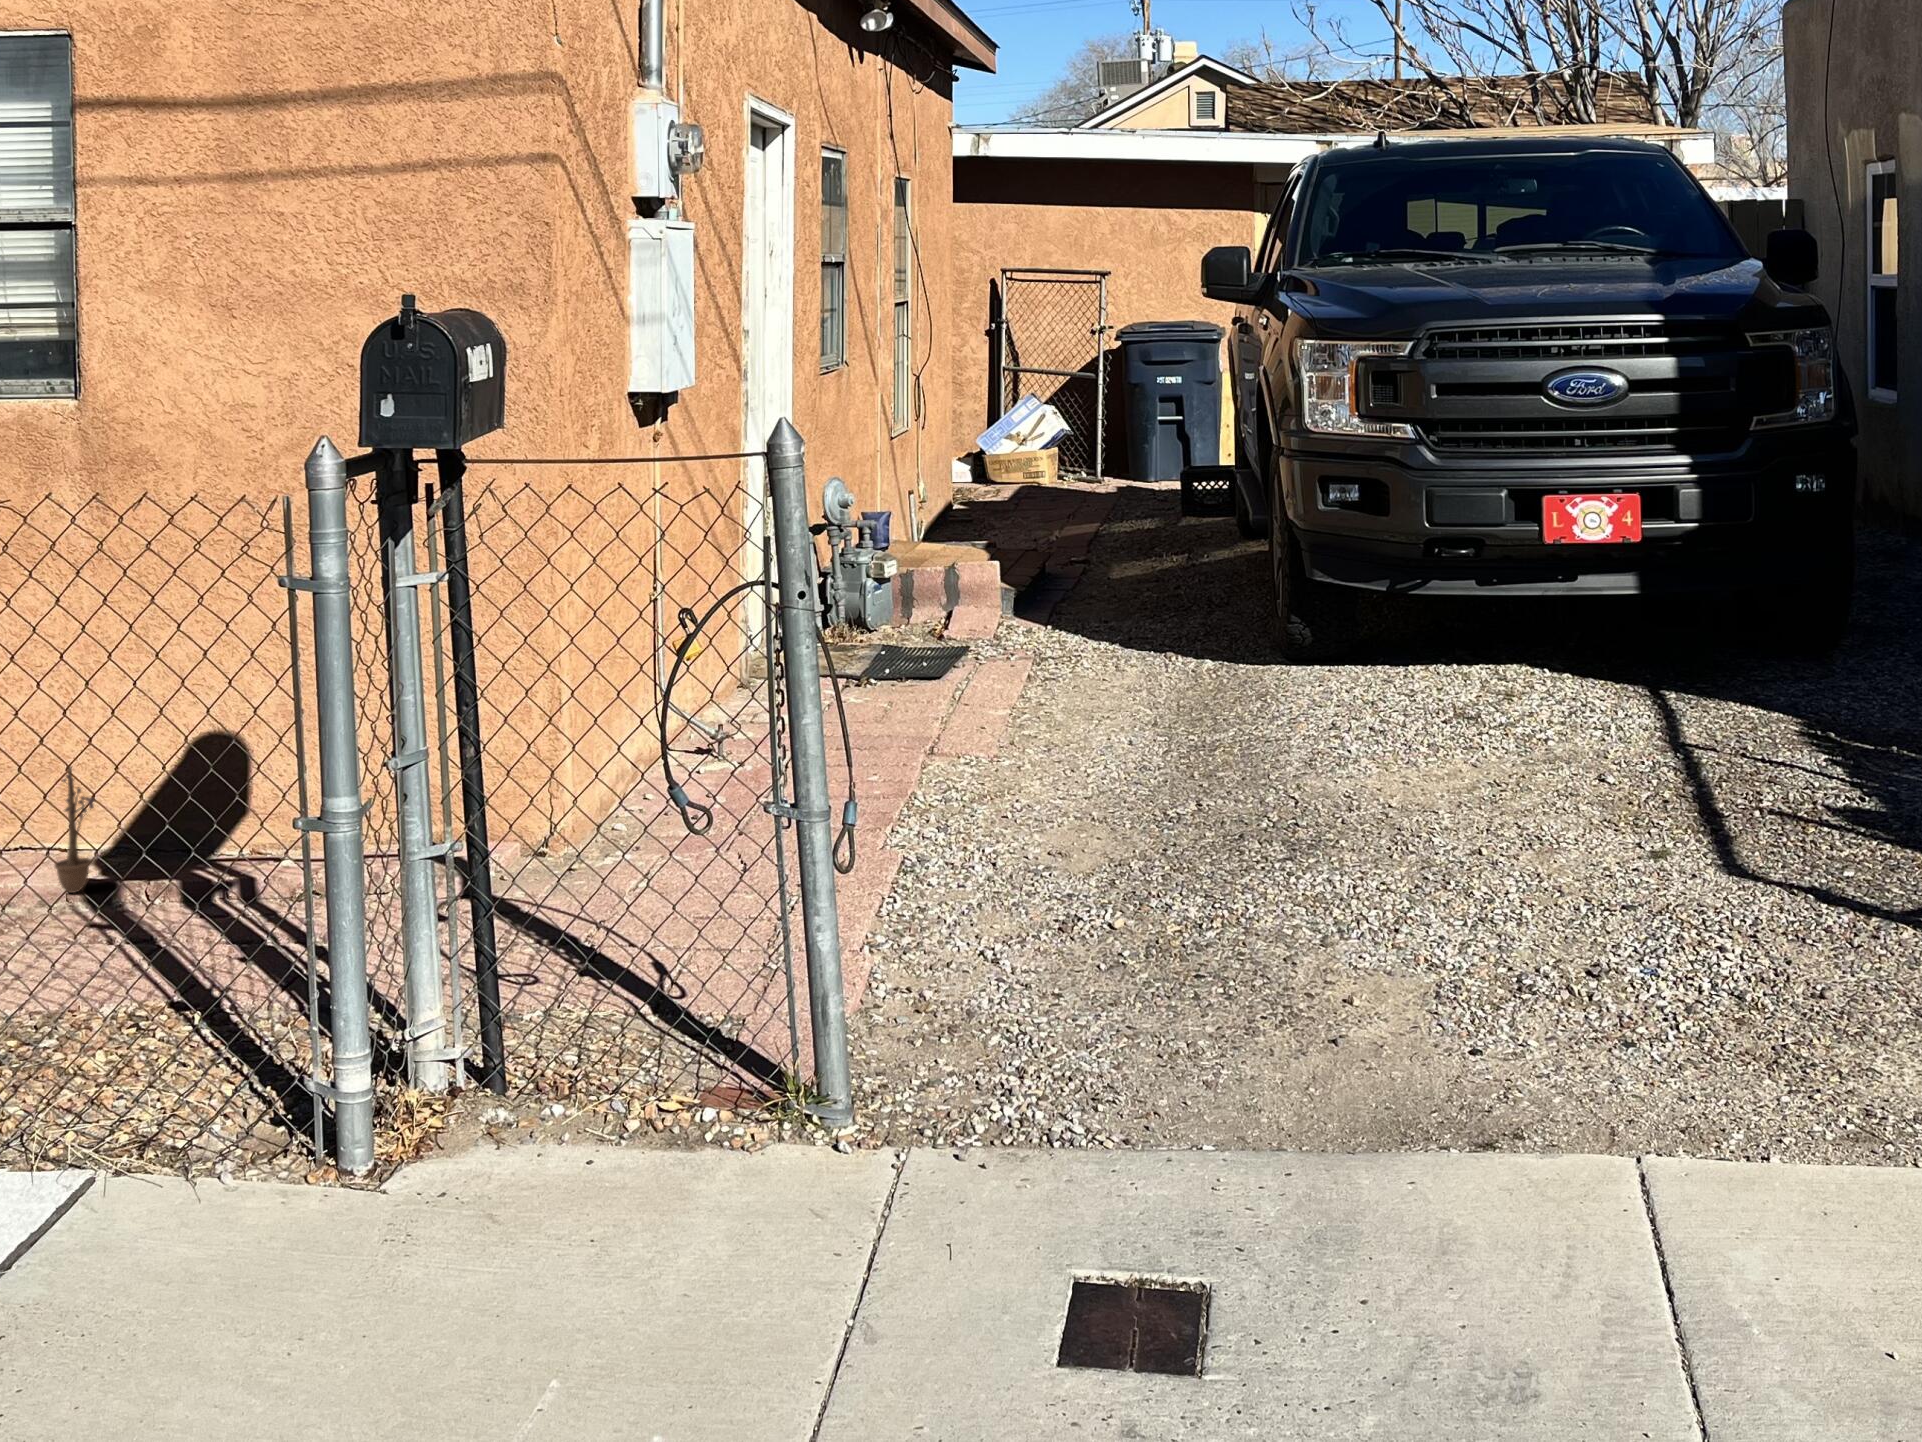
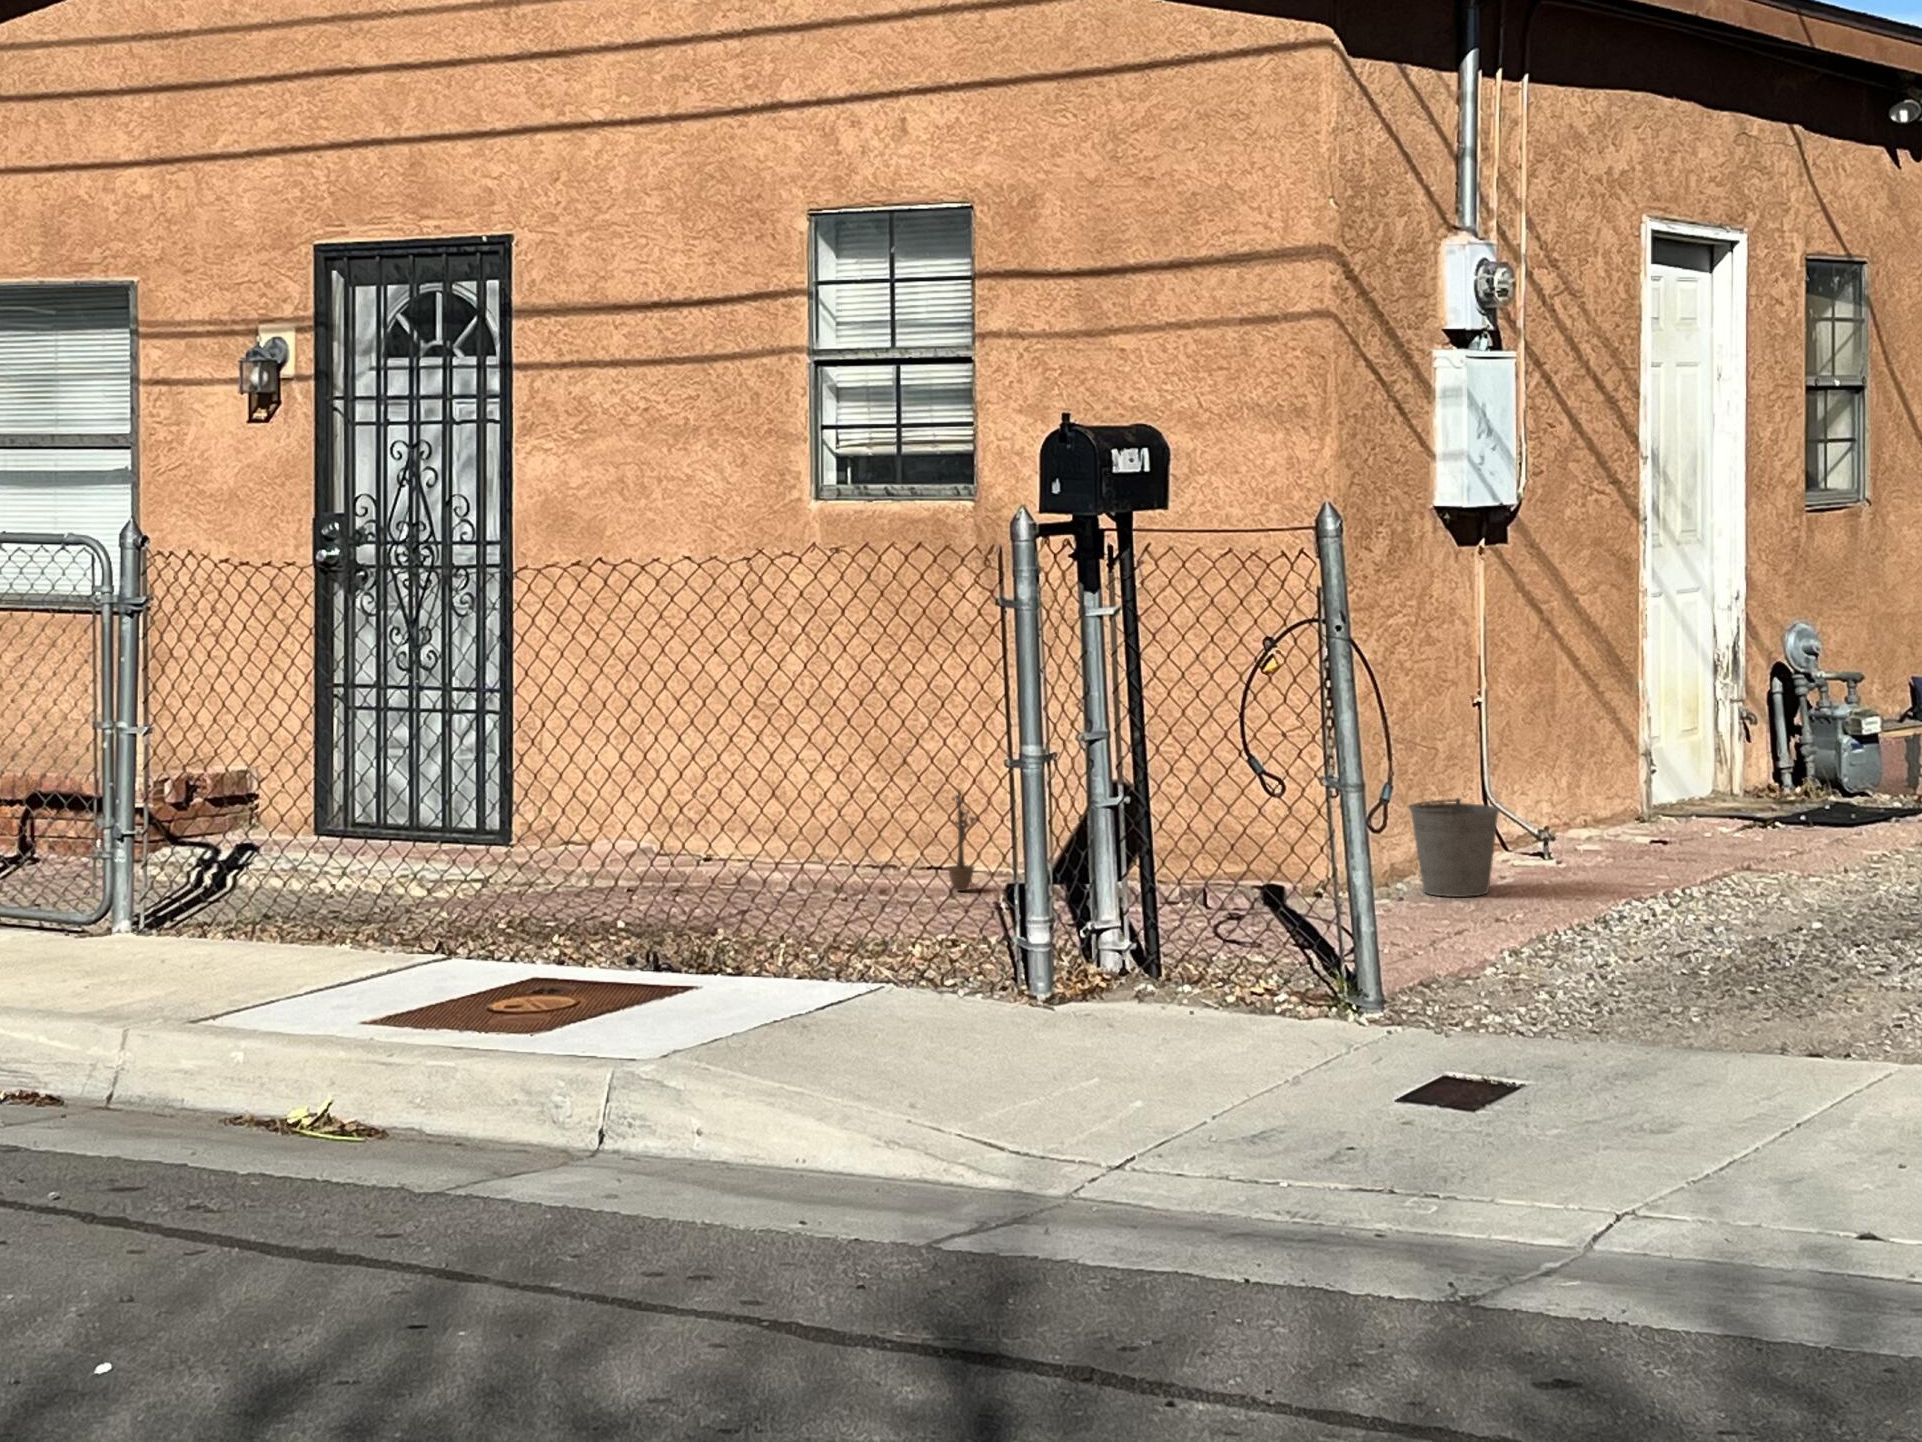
bucket: none [617,715,718,831] -> present [1408,798,1499,897]

